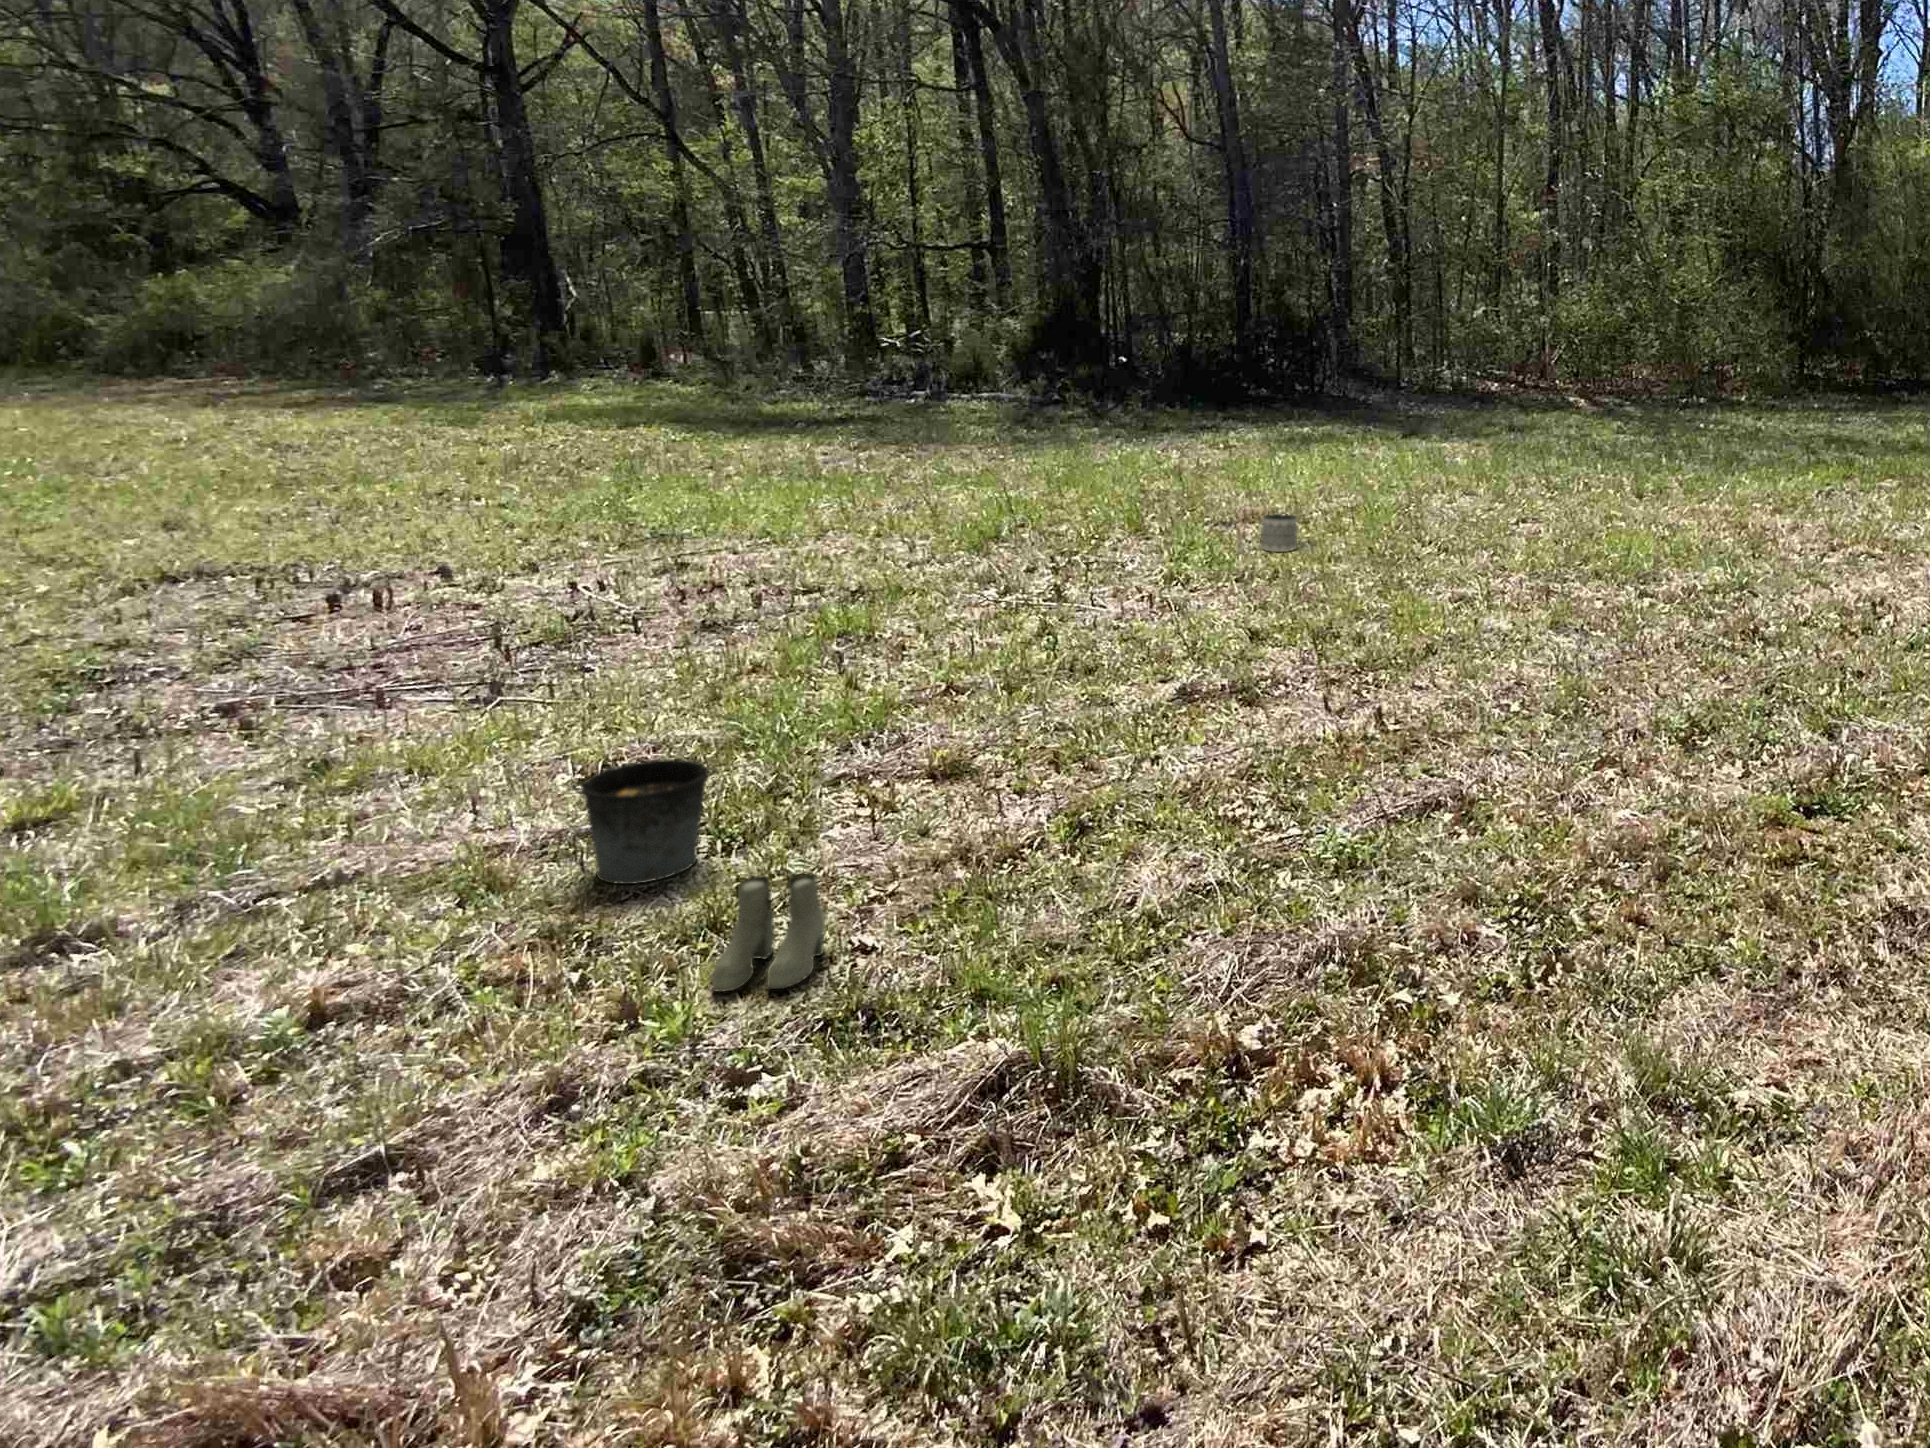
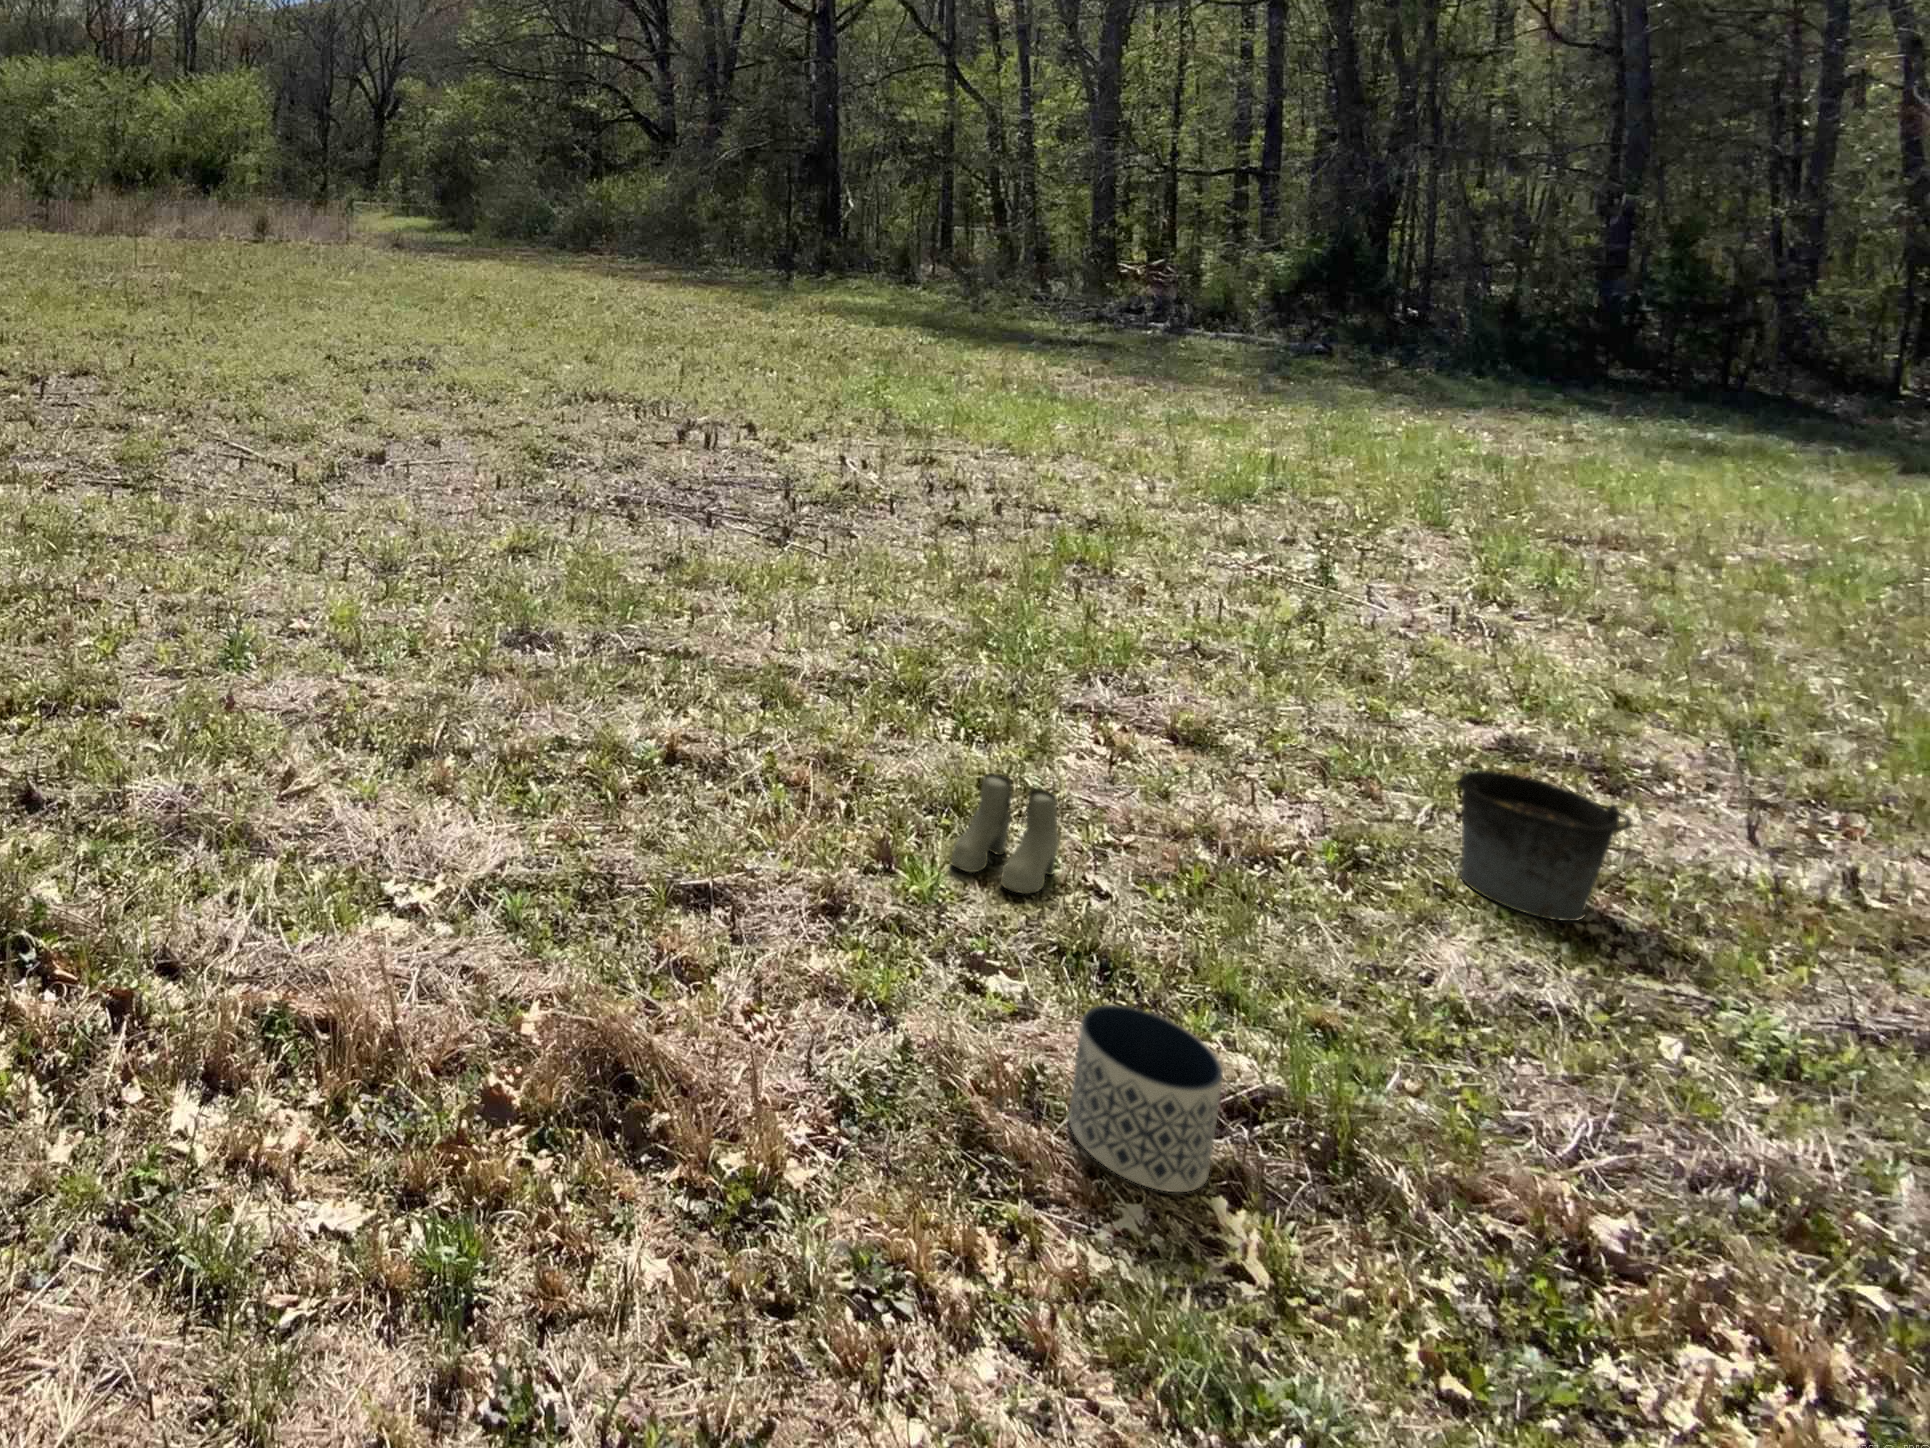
planter: present [1261,514,1297,552] -> present [1069,1005,1223,1192]
bucket: present [572,759,716,884] -> present [1455,771,1631,921]

